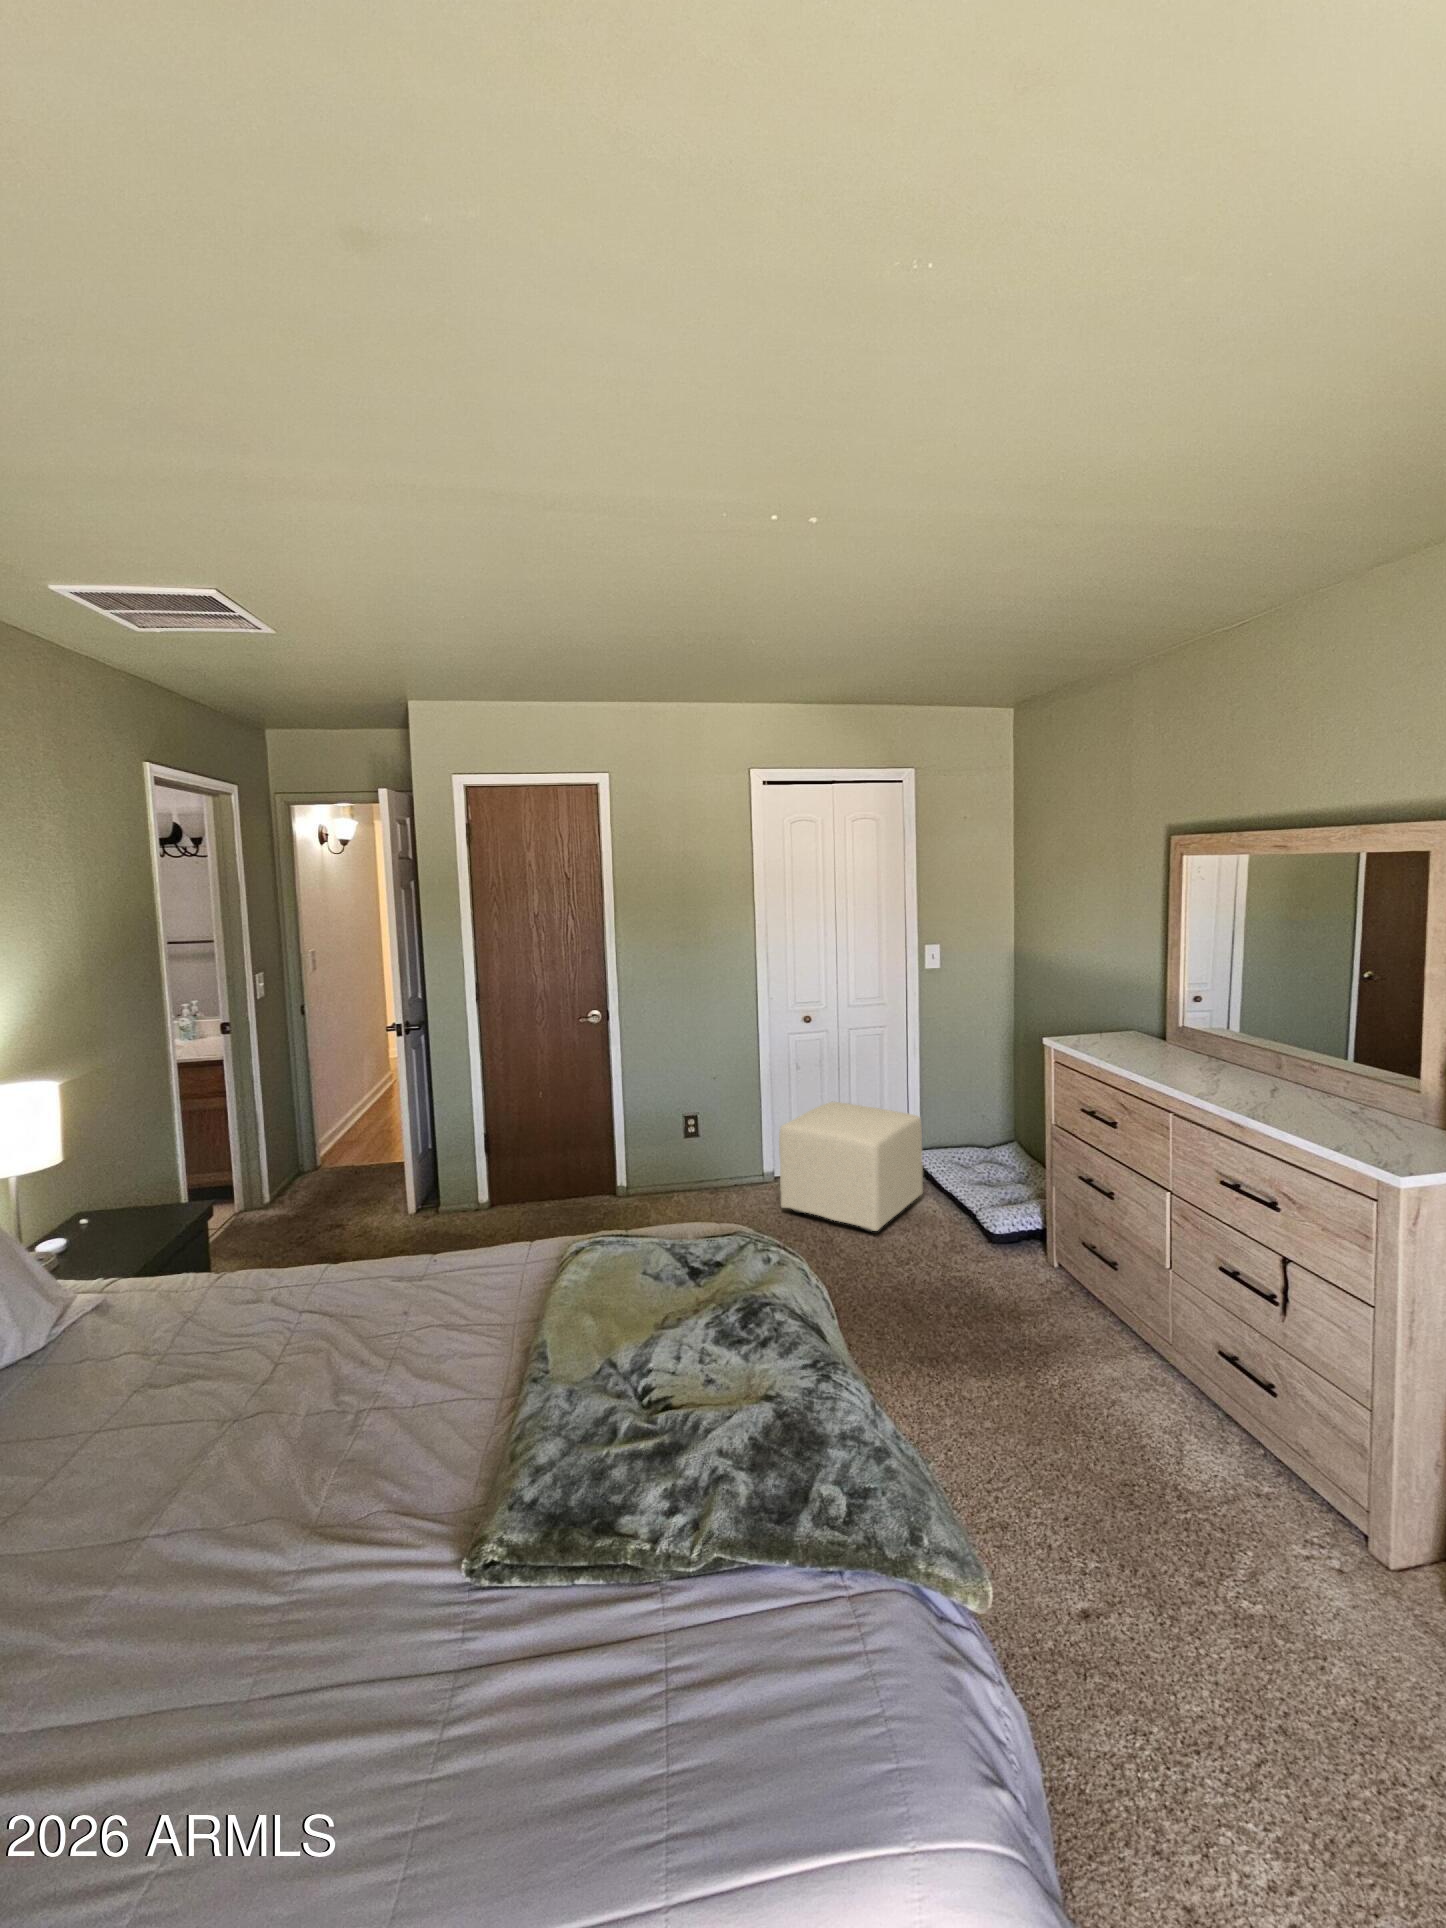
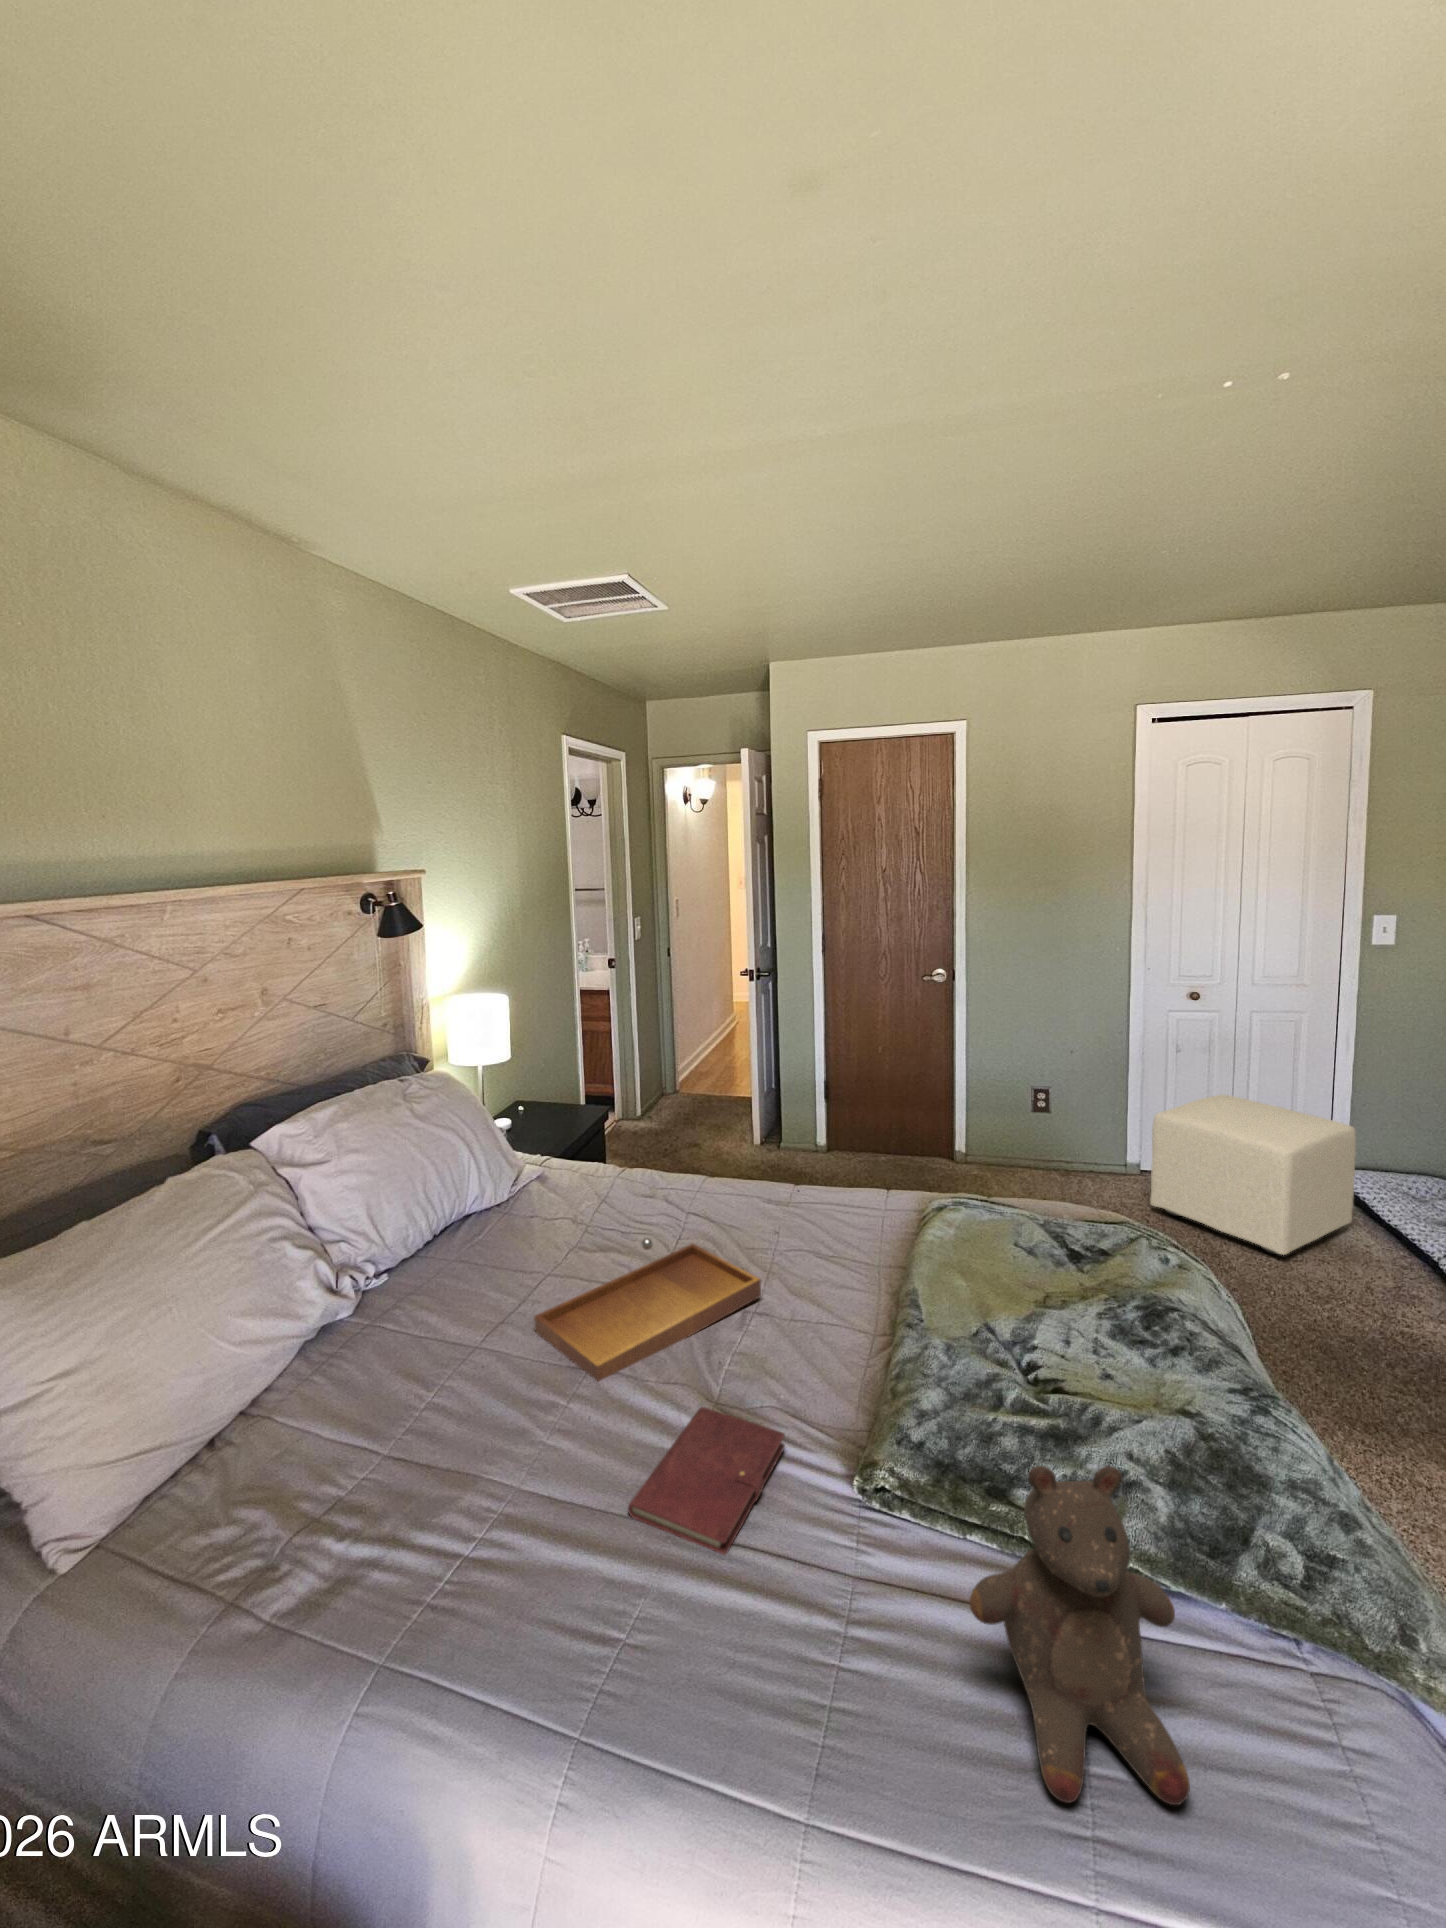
tray: none [60,1347,379,1558] -> present [534,1238,761,1381]
stuffed bear: none [558,1473,745,1818] -> present [969,1466,1190,1805]
notebook: none [173,1539,388,1710] -> present [628,1407,785,1555]

